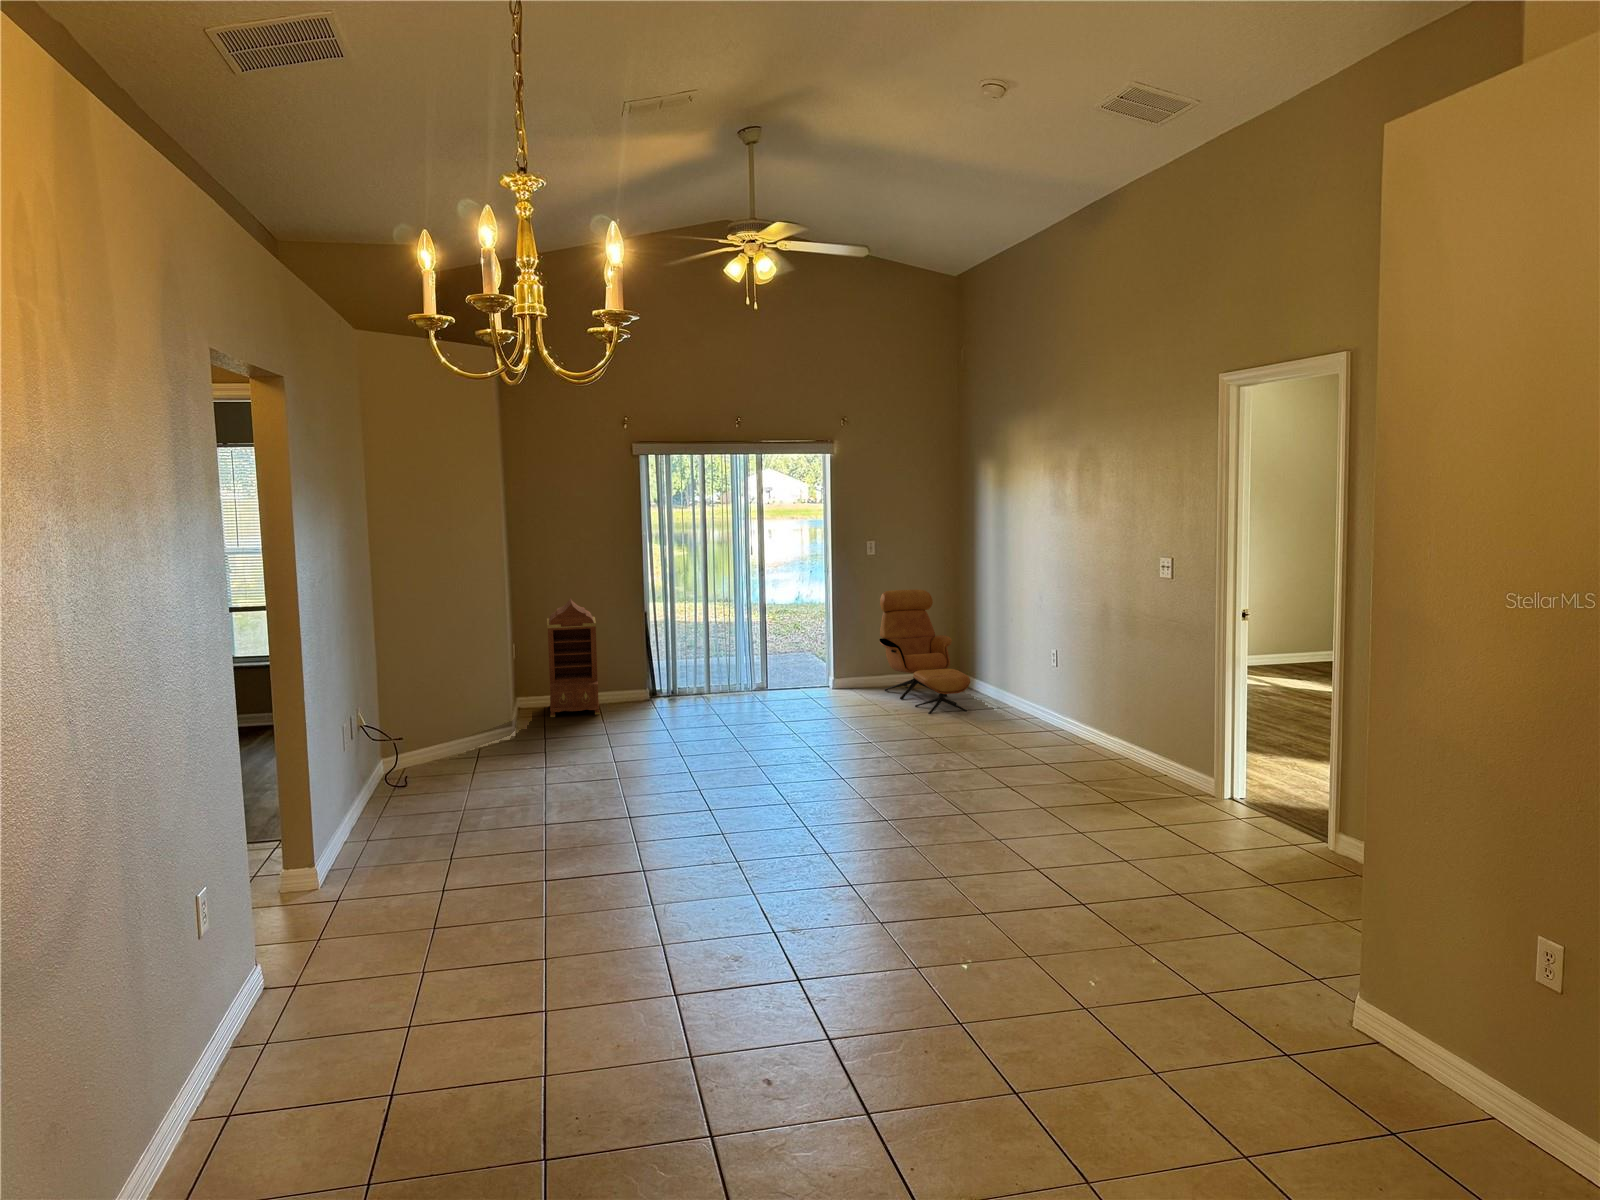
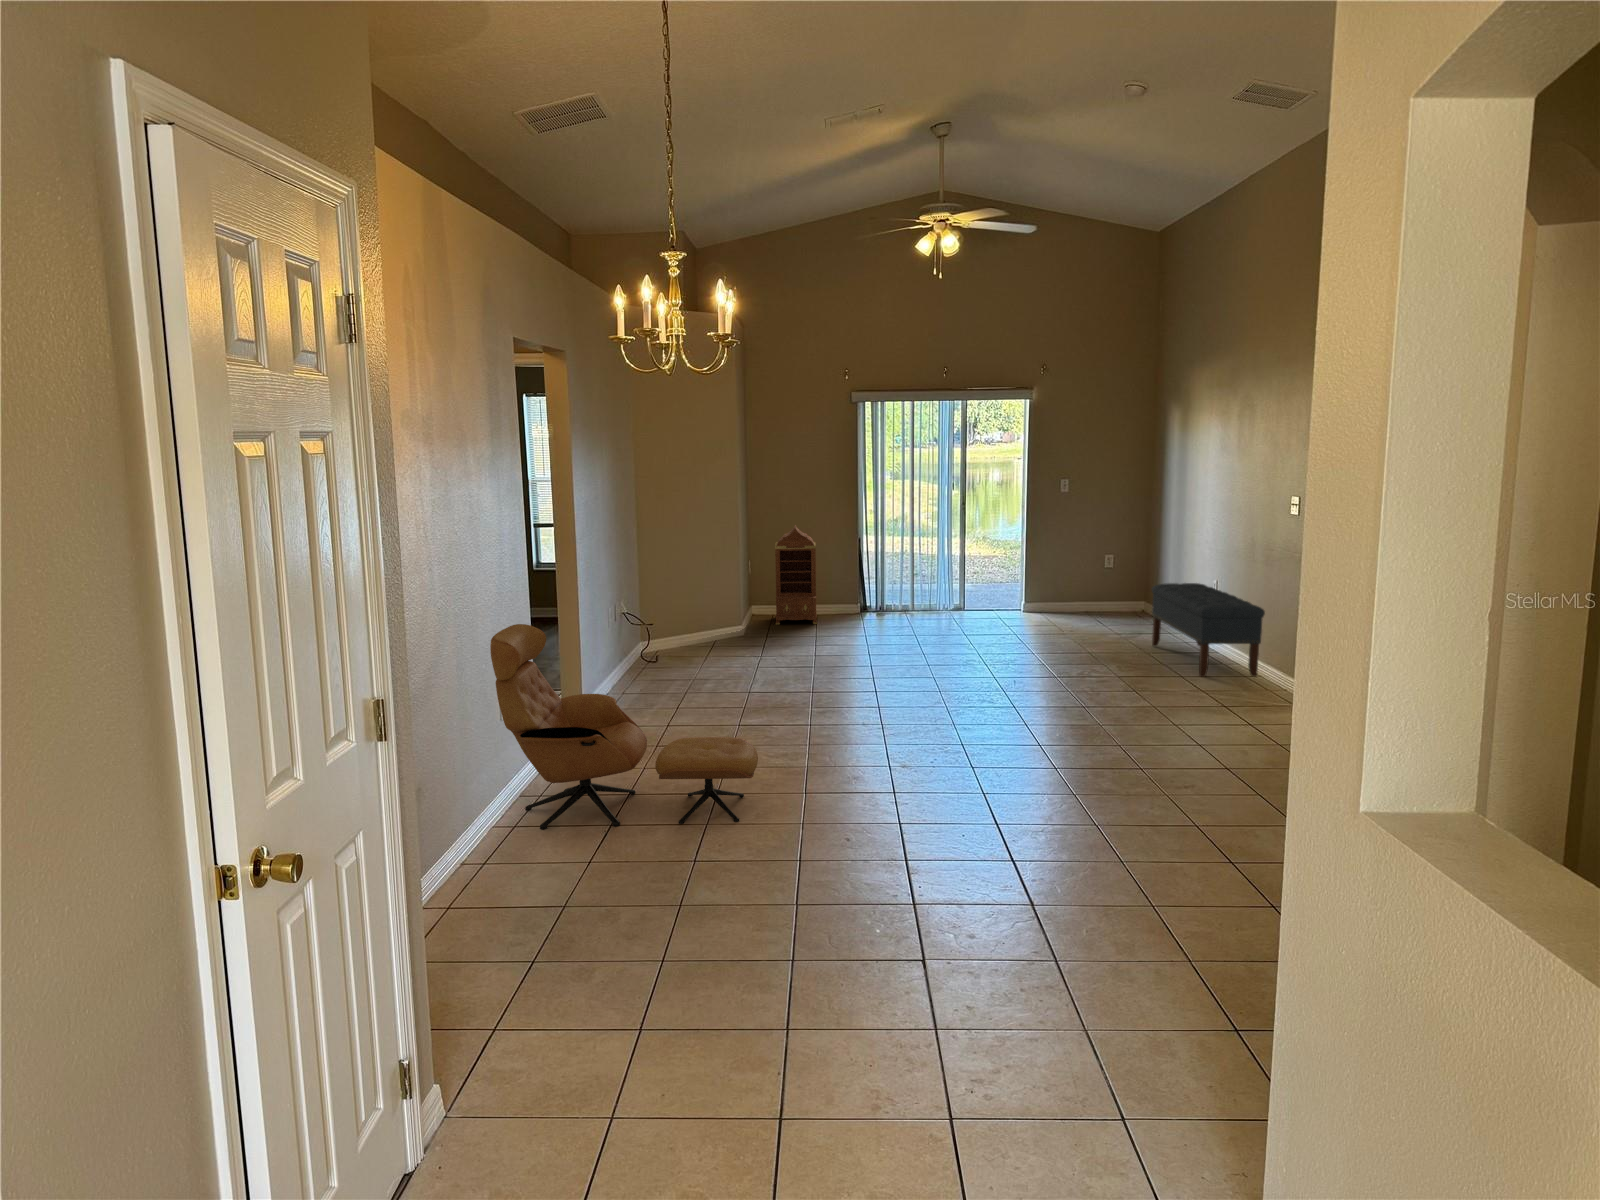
armchair: present [880,590,970,714] -> present [490,624,758,829]
bench: none [973,661,1096,773] -> present [1152,583,1265,677]

